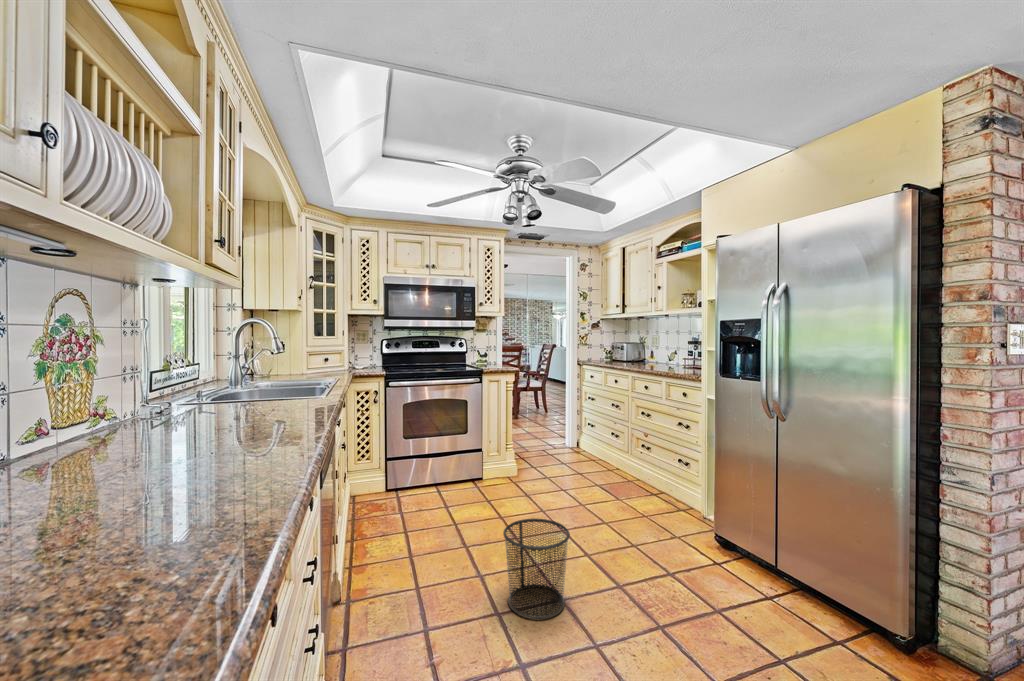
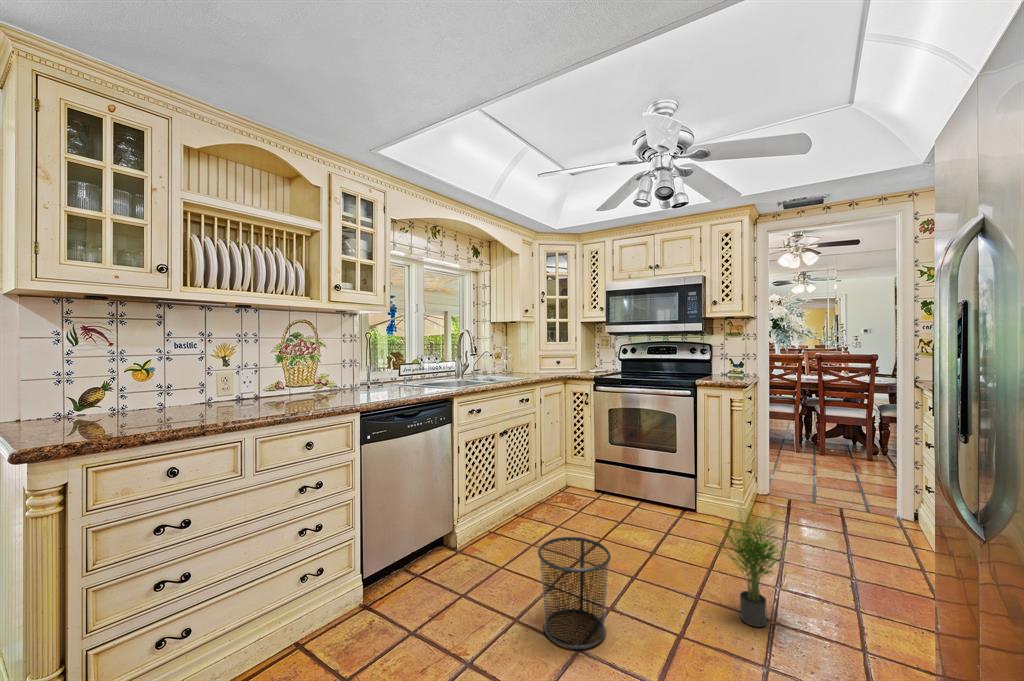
potted plant: none [575,453,633,542] -> present [716,505,782,627]

